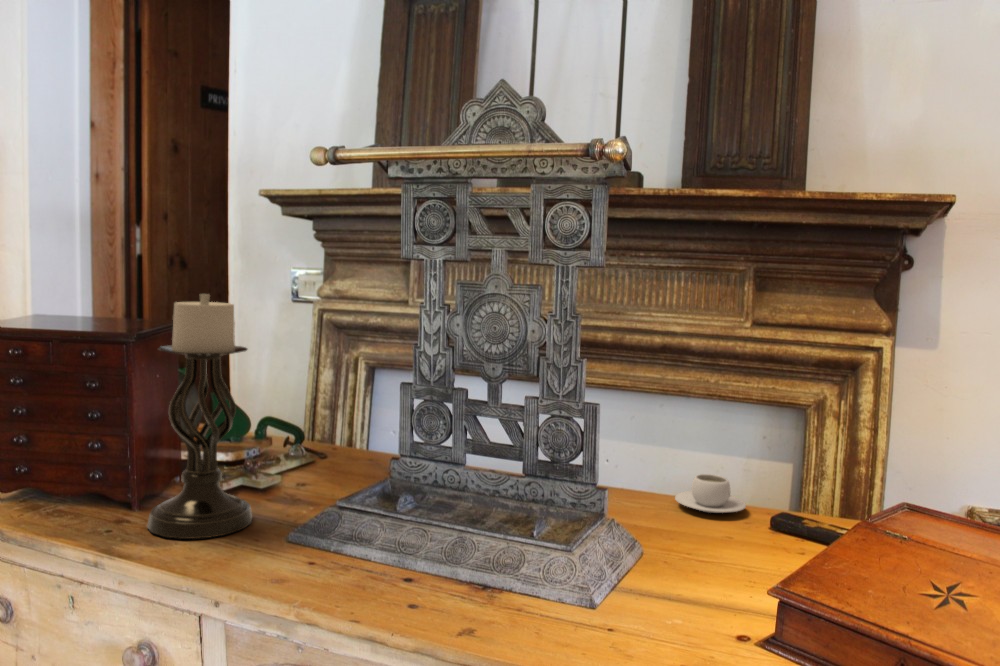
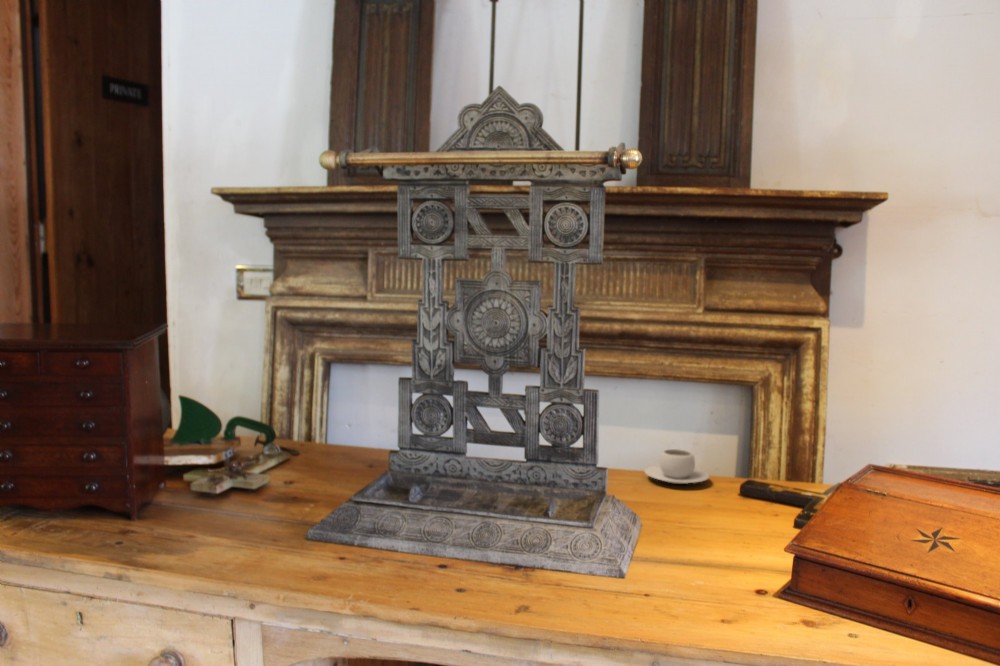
candle holder: present [147,294,252,539] -> none [151,299,256,546]

